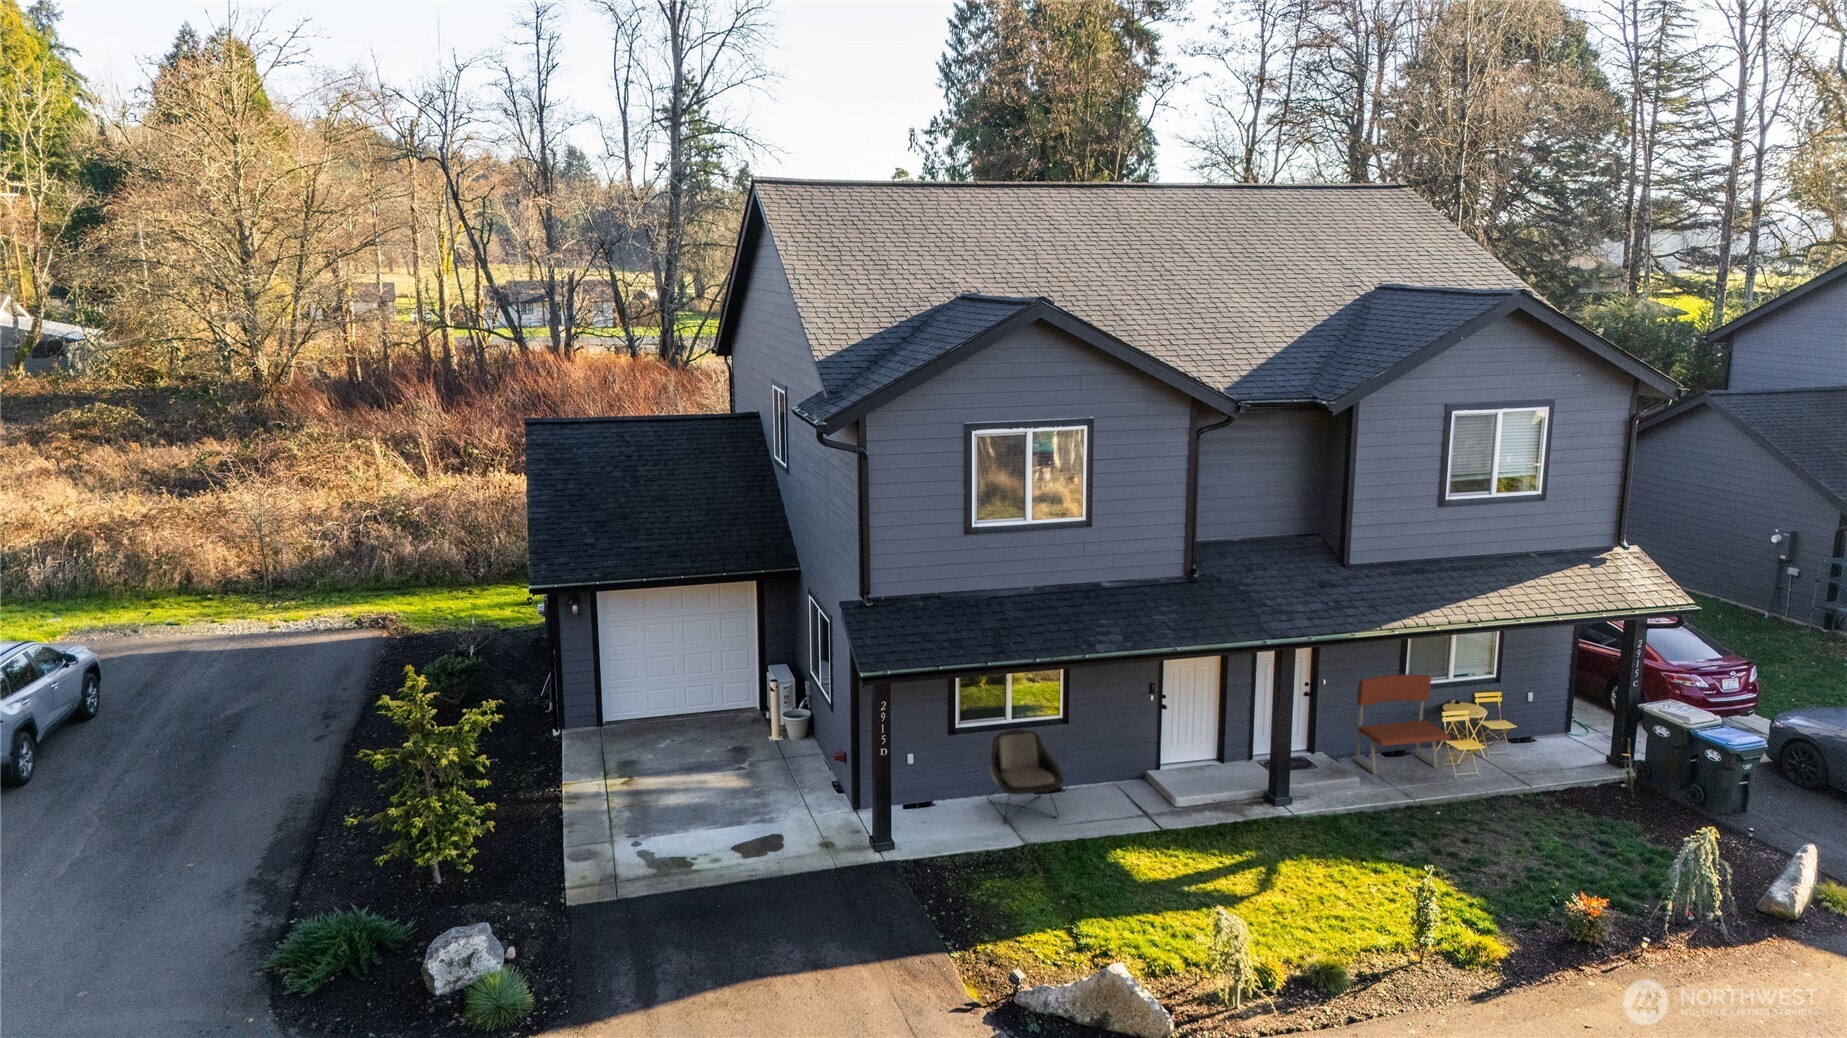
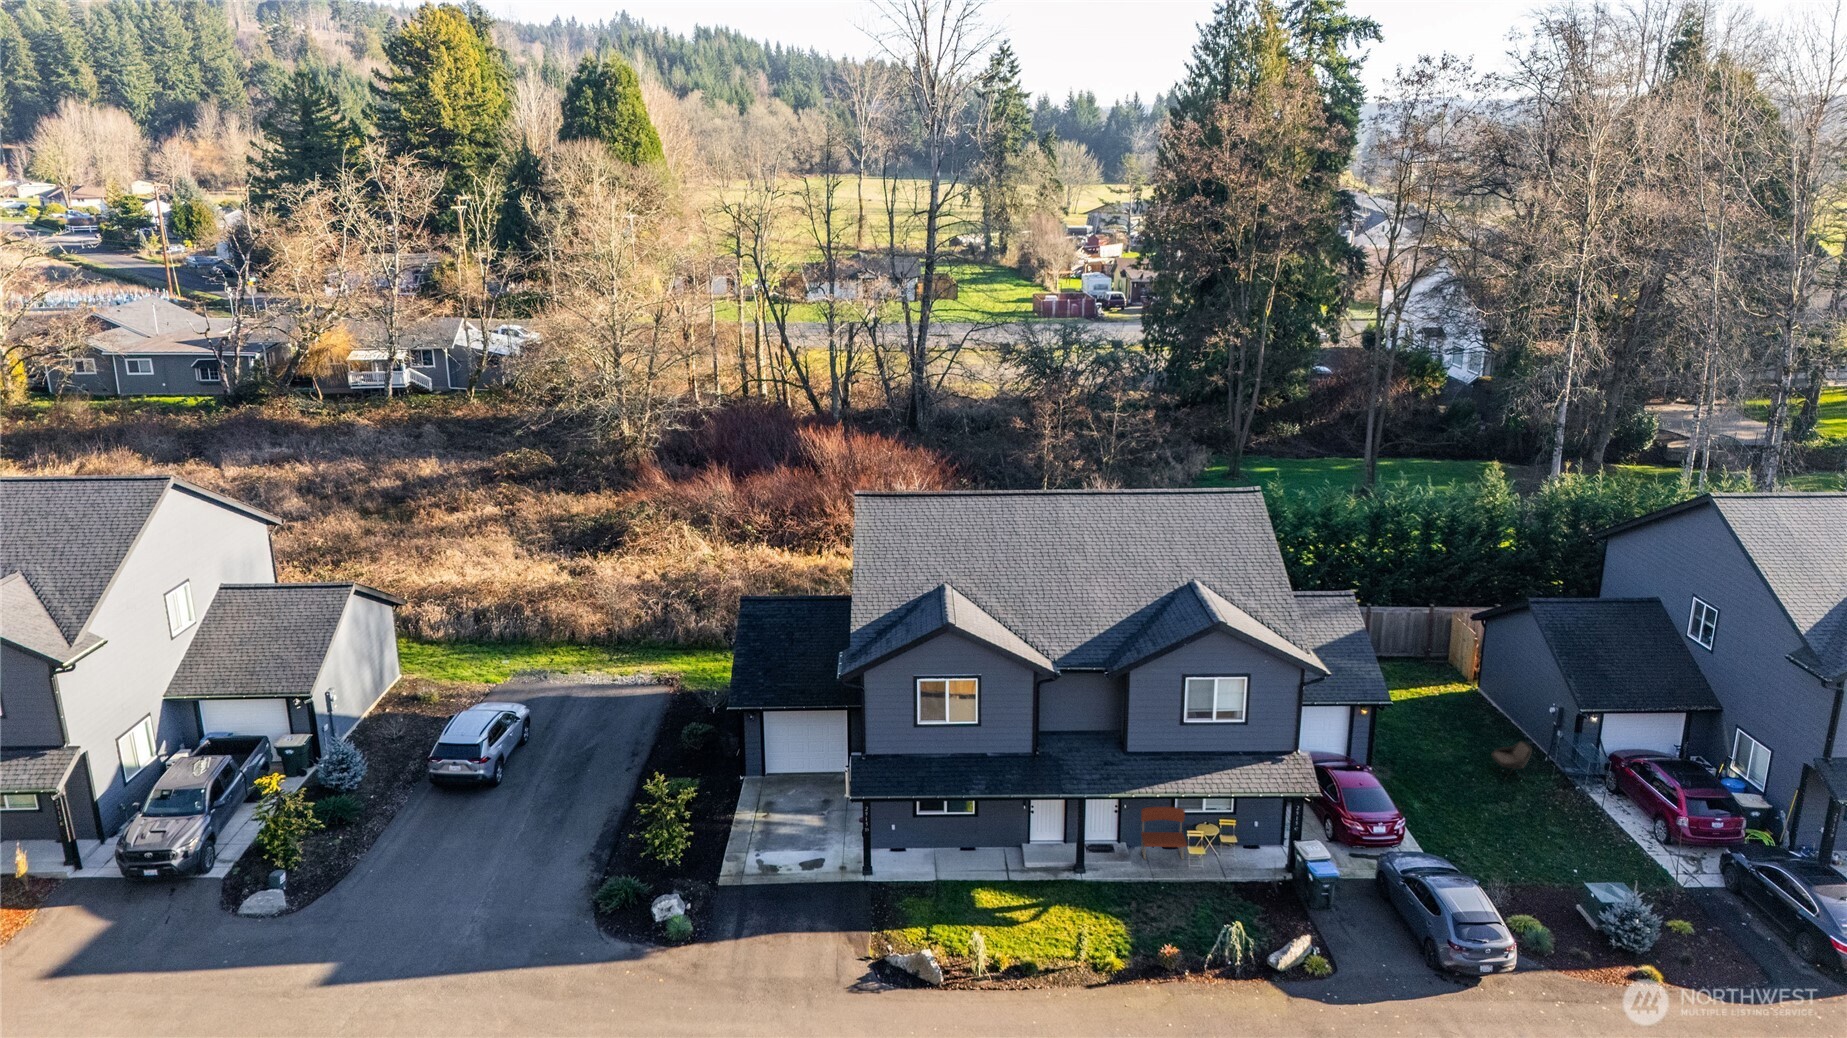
lounge chair: present [989,729,1063,824] -> present [1492,742,1532,774]

